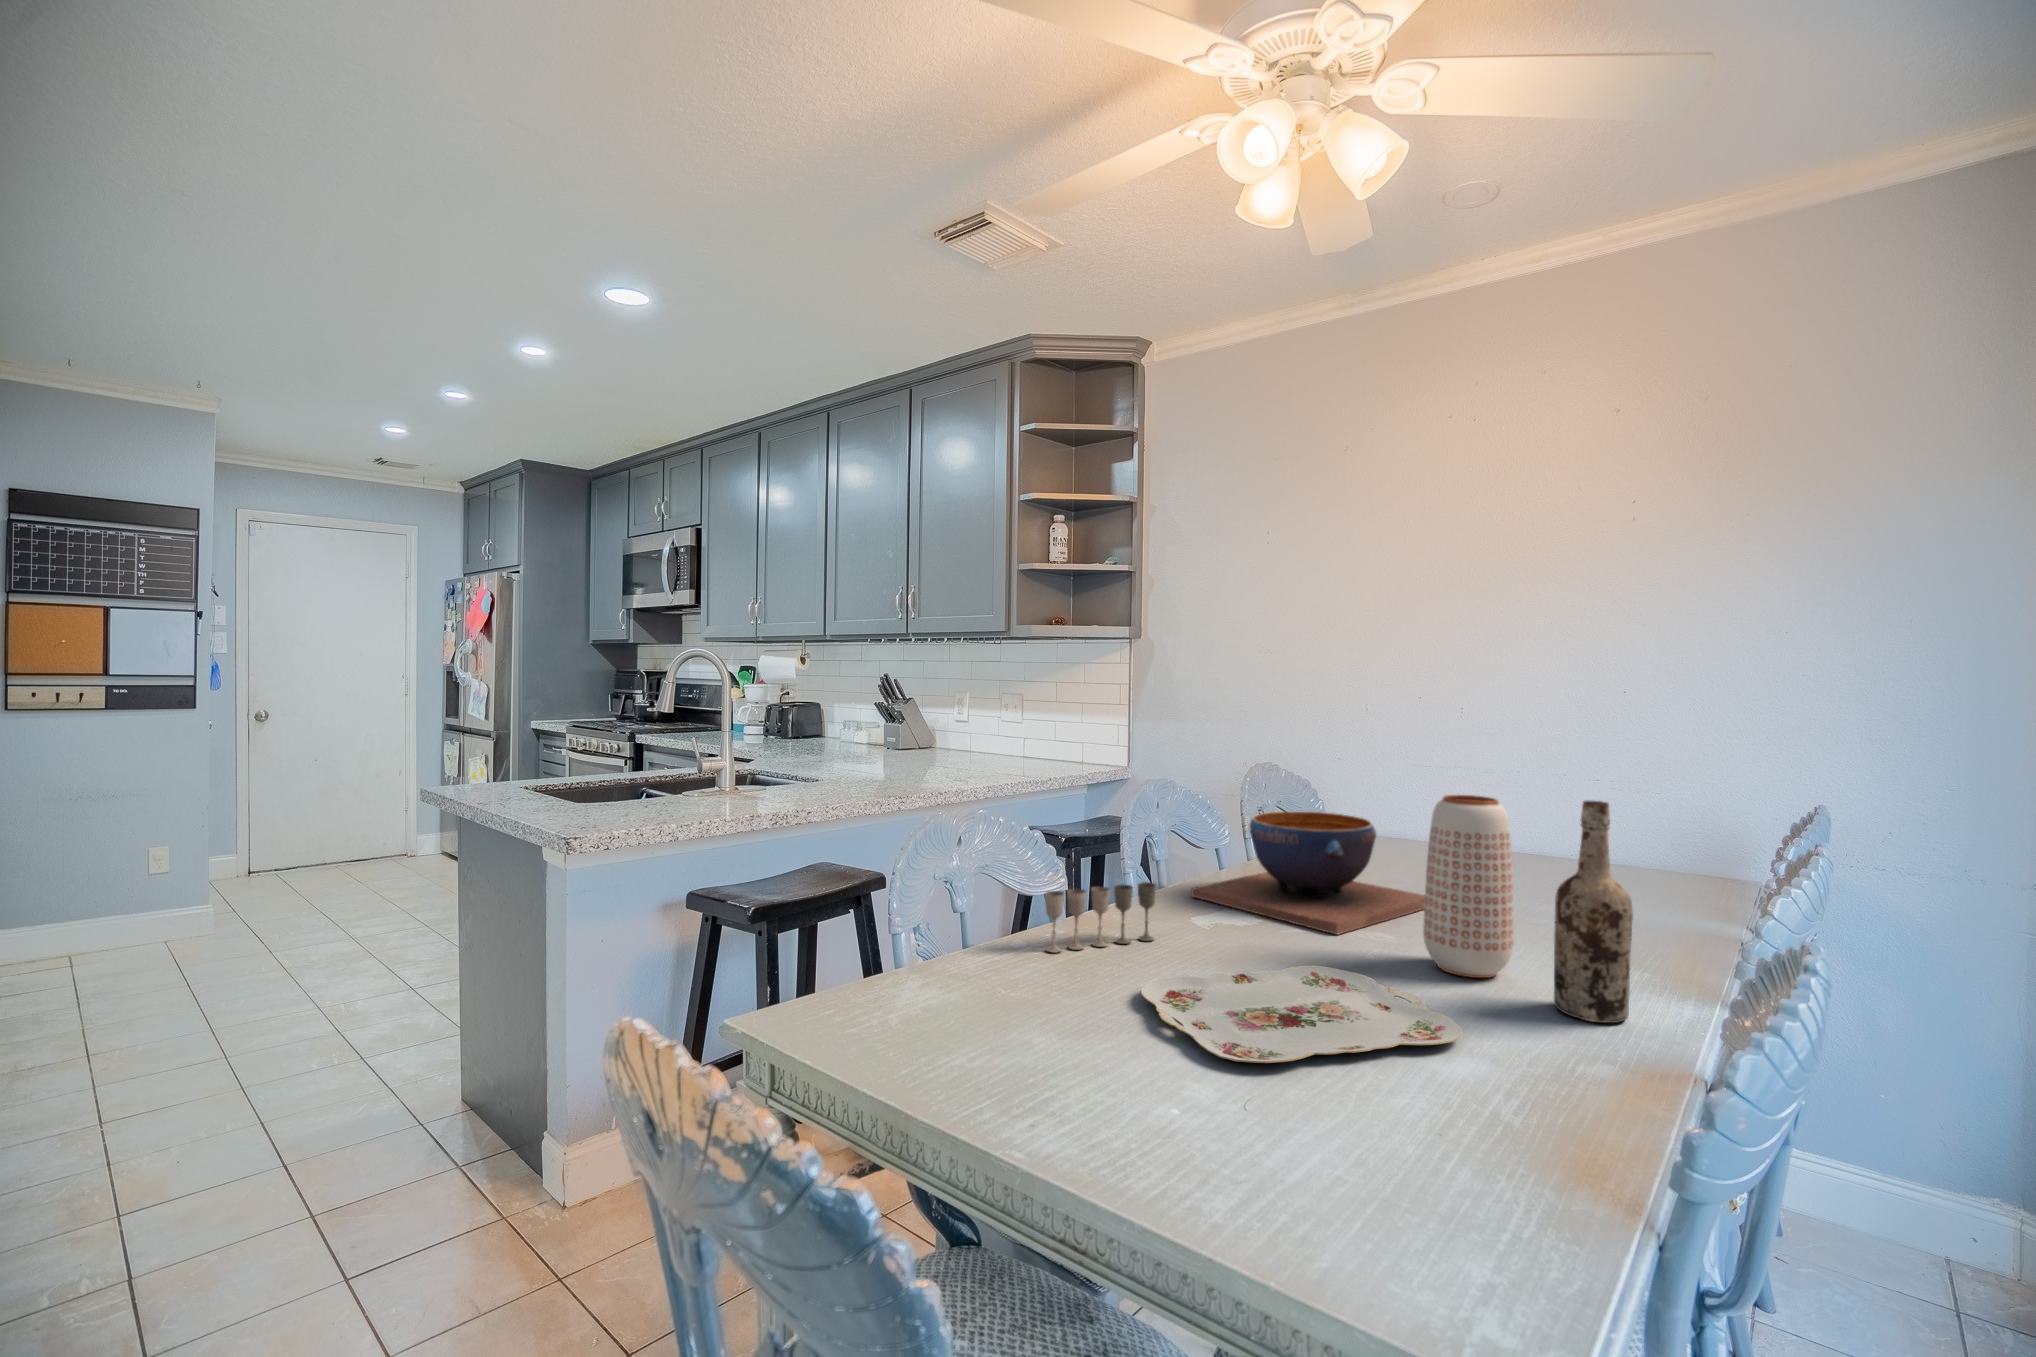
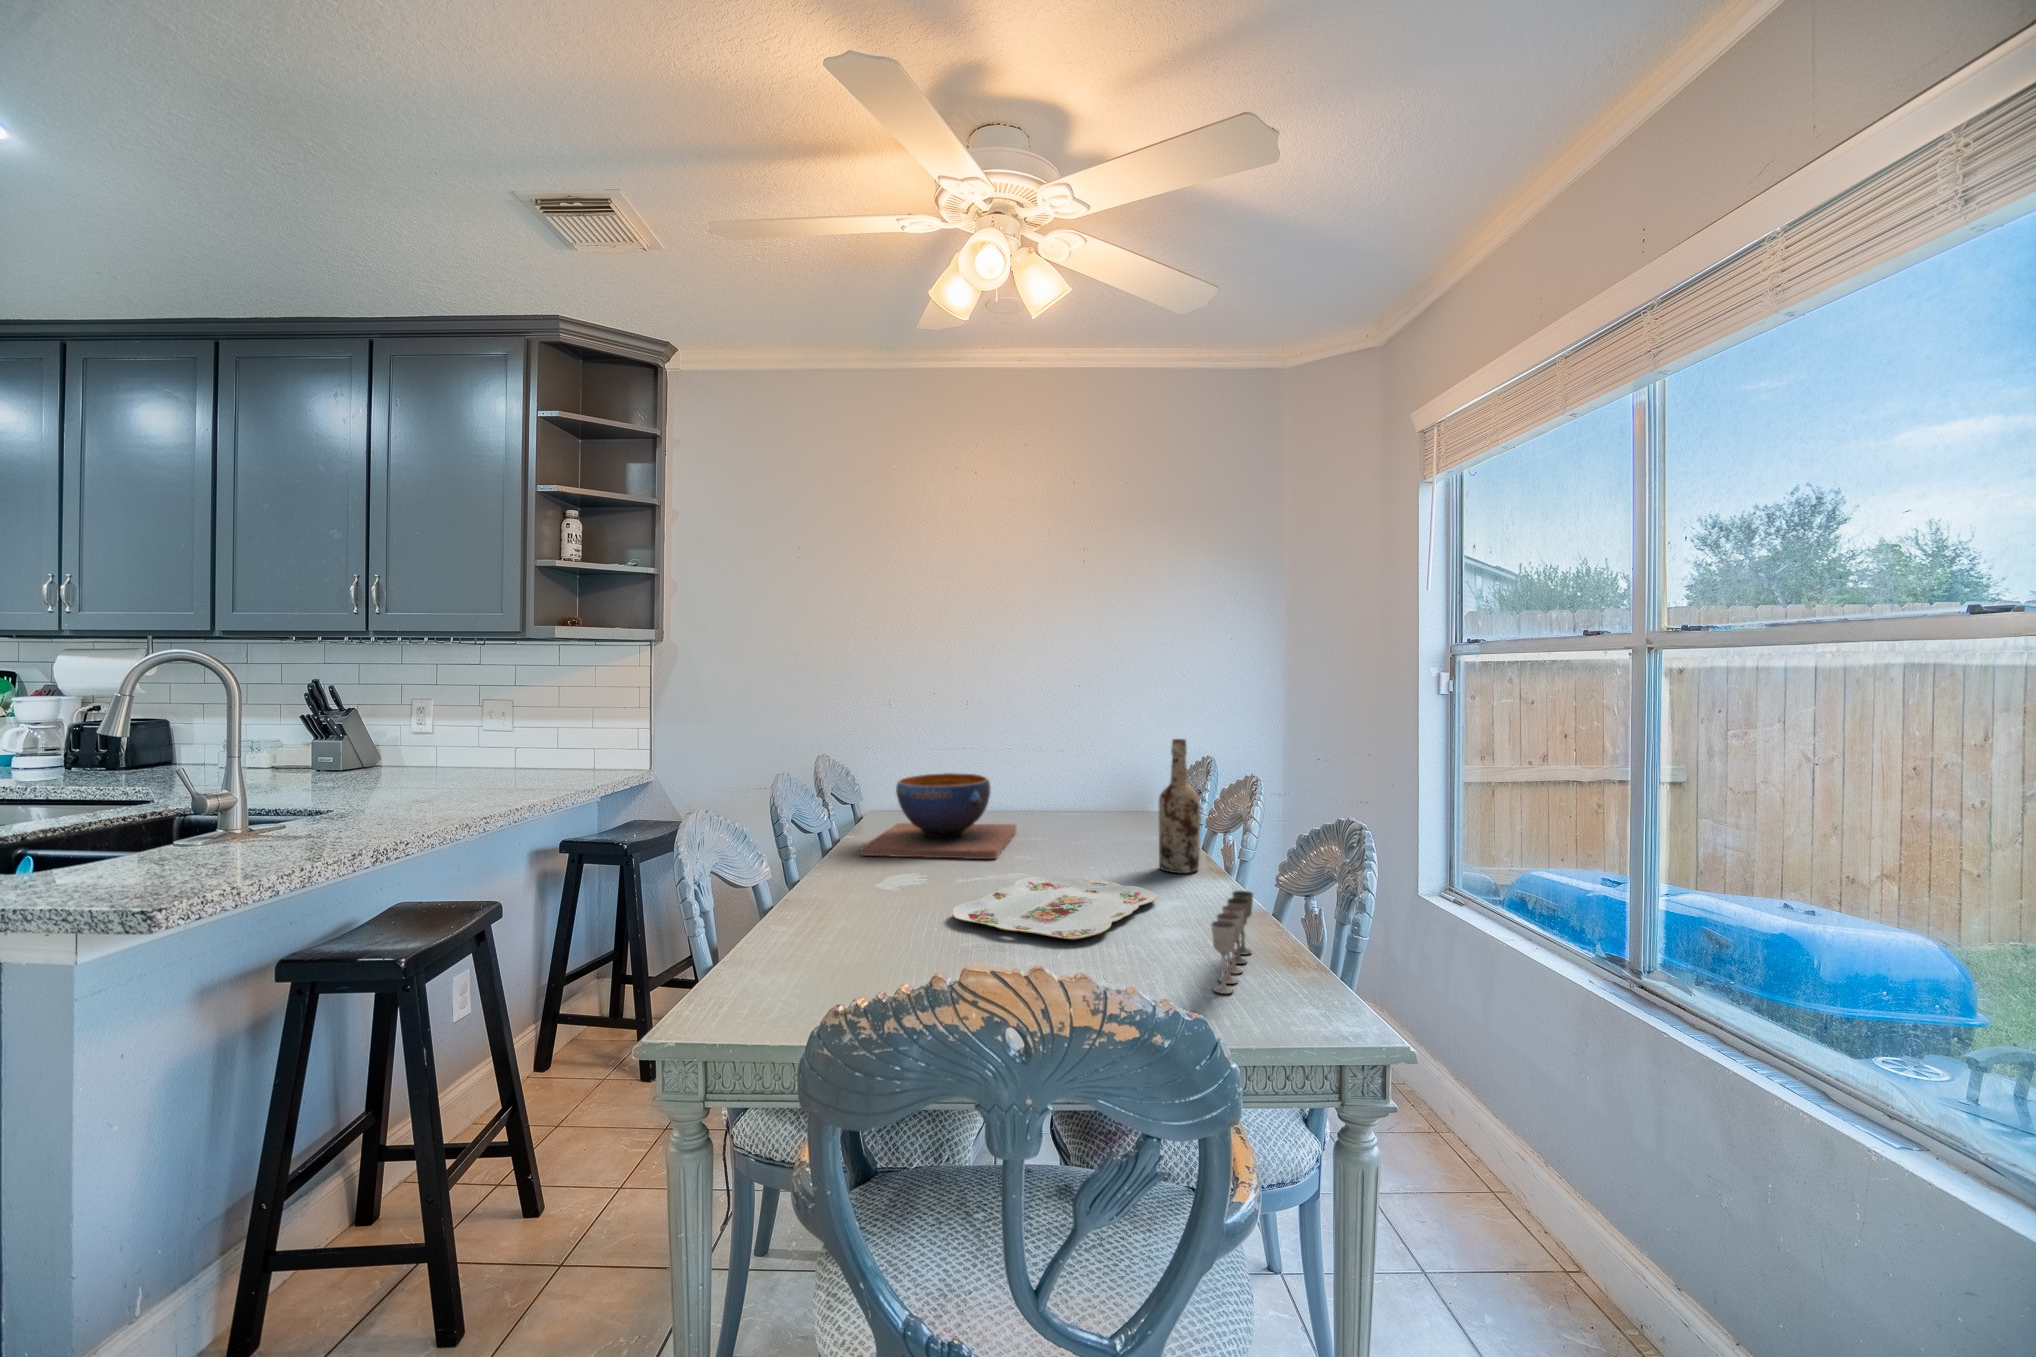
vase: present [1423,795,1514,978] -> none [1067,745,1122,866]
wine glass: present [1045,882,1156,953] -> present [1212,891,1253,994]

